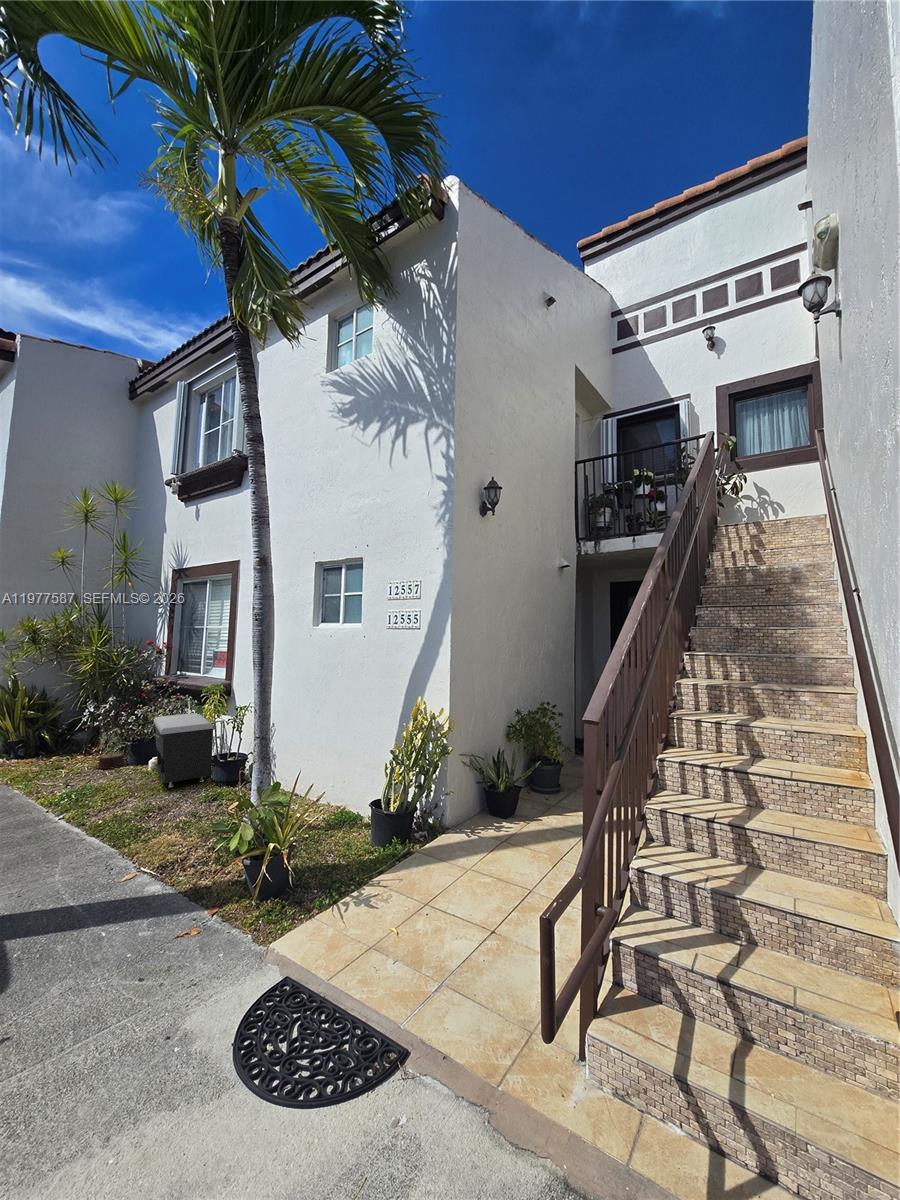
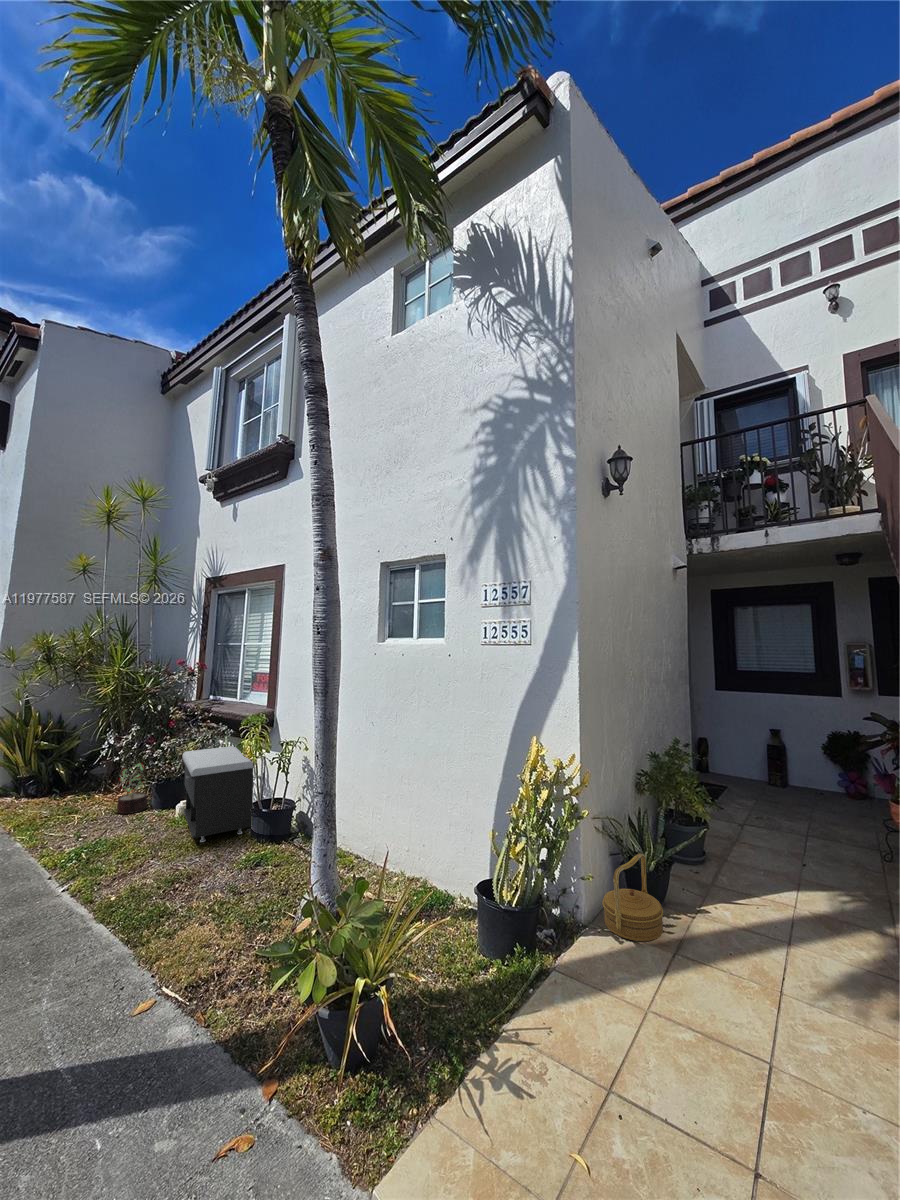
woven basket: none [463,782,504,840] -> present [603,853,663,941]

